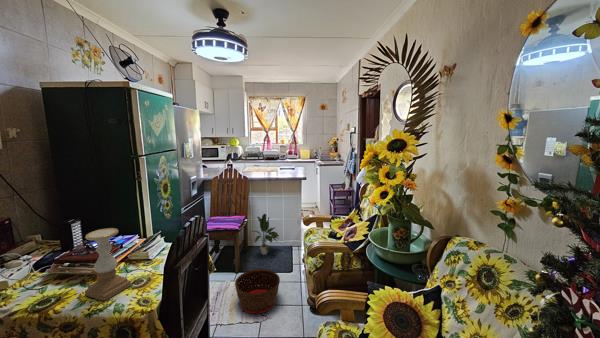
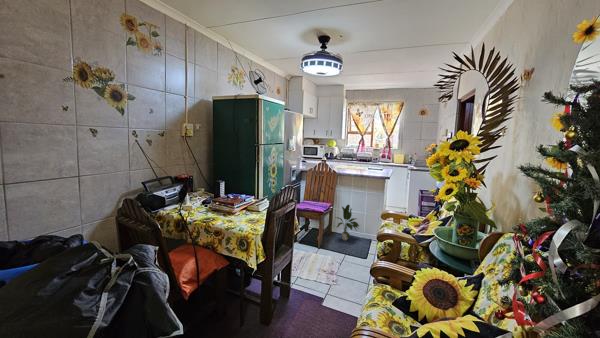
candle holder: present [85,228,131,301] -> none [226,183,249,224]
basket: present [235,269,280,314] -> none [315,245,352,279]

